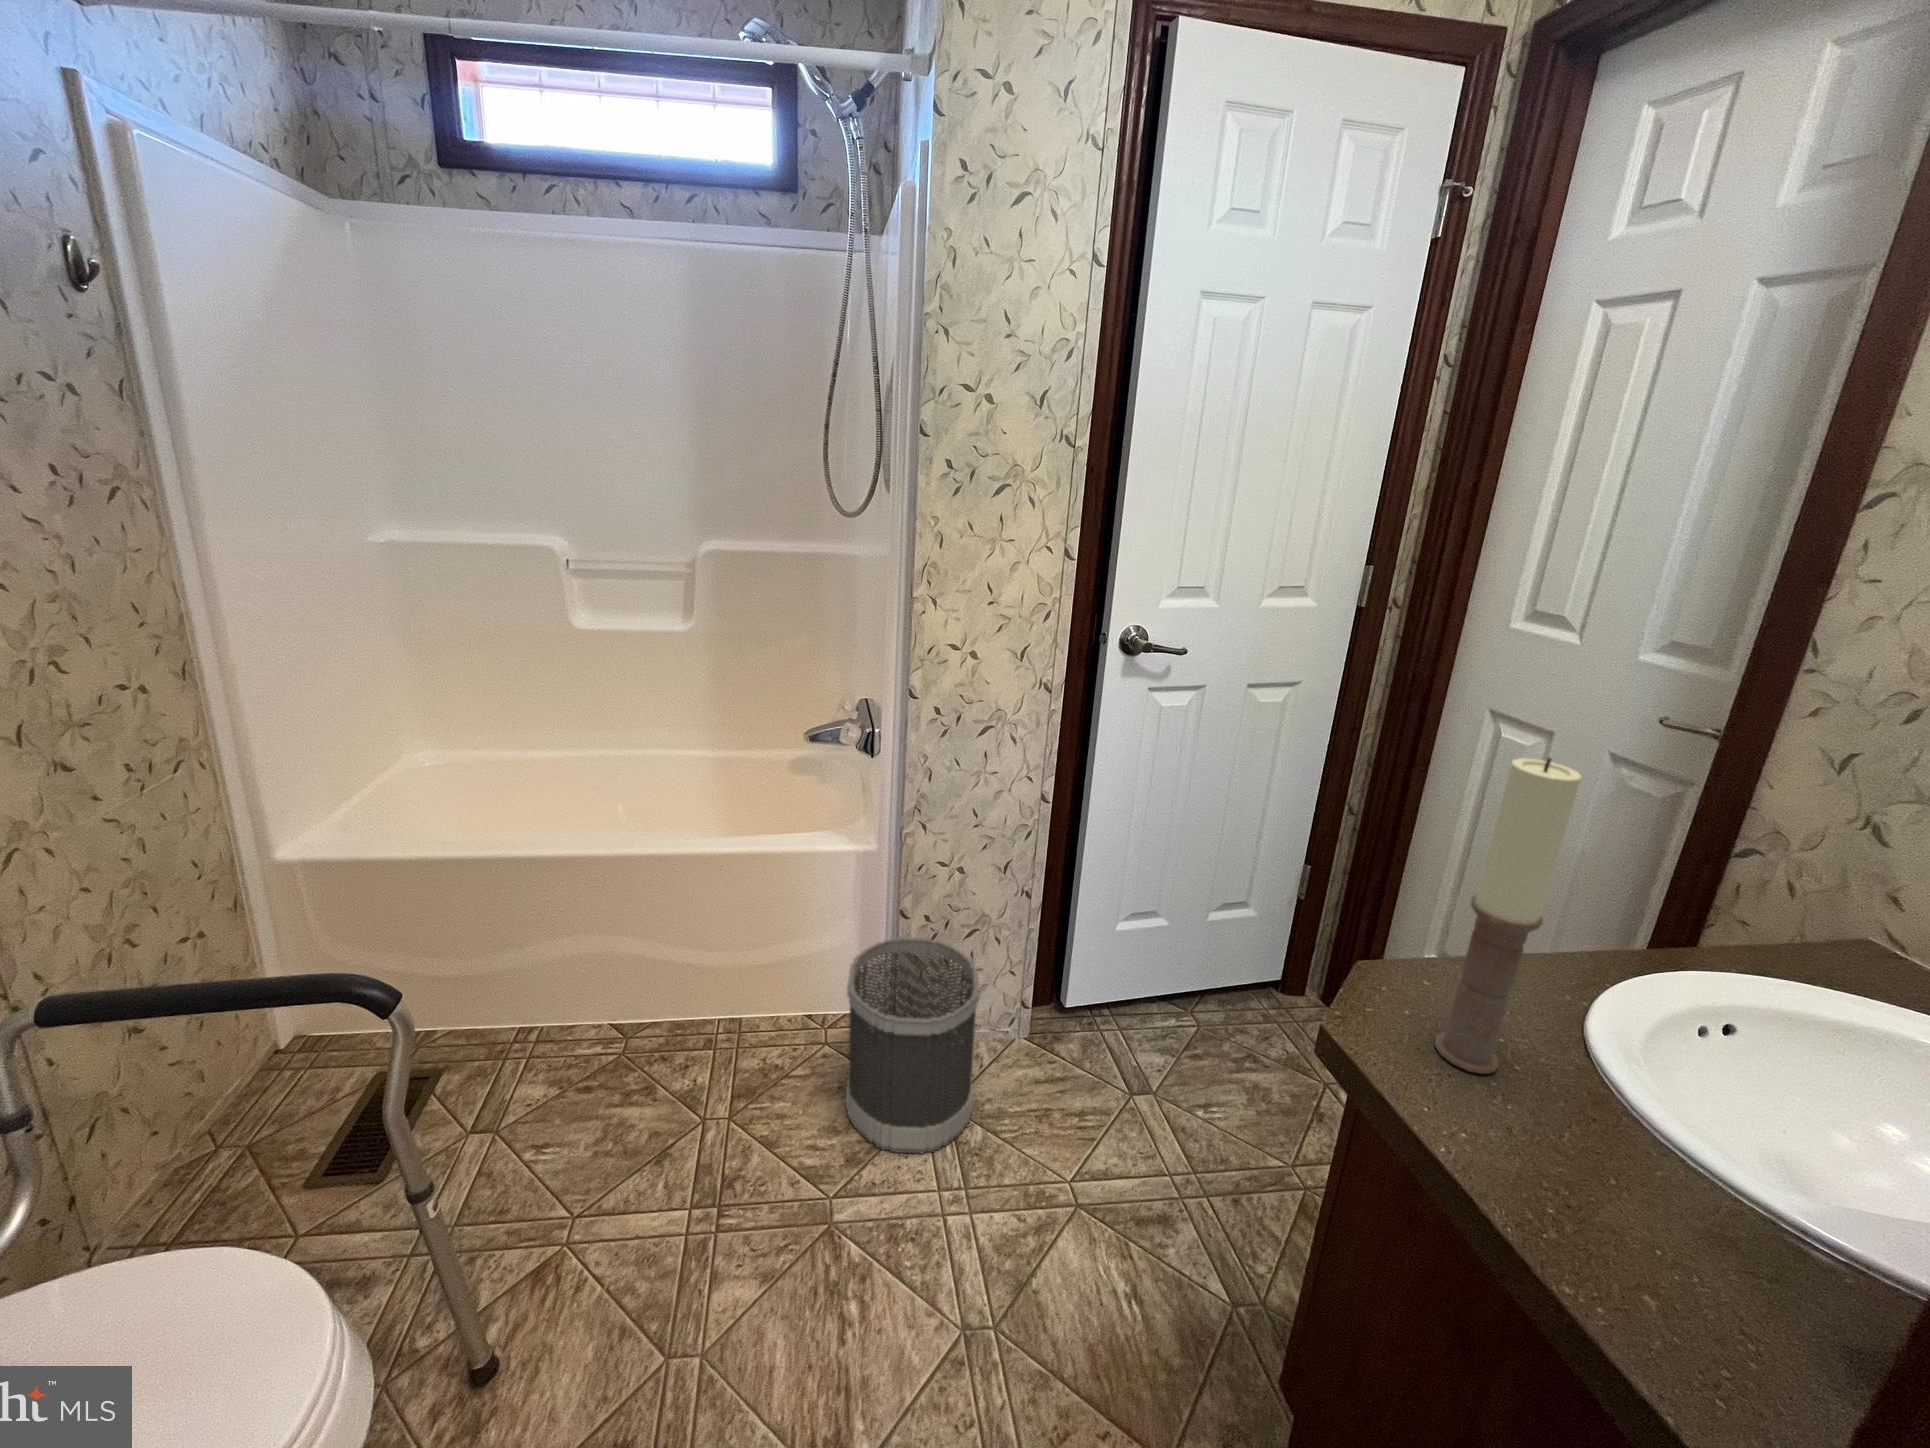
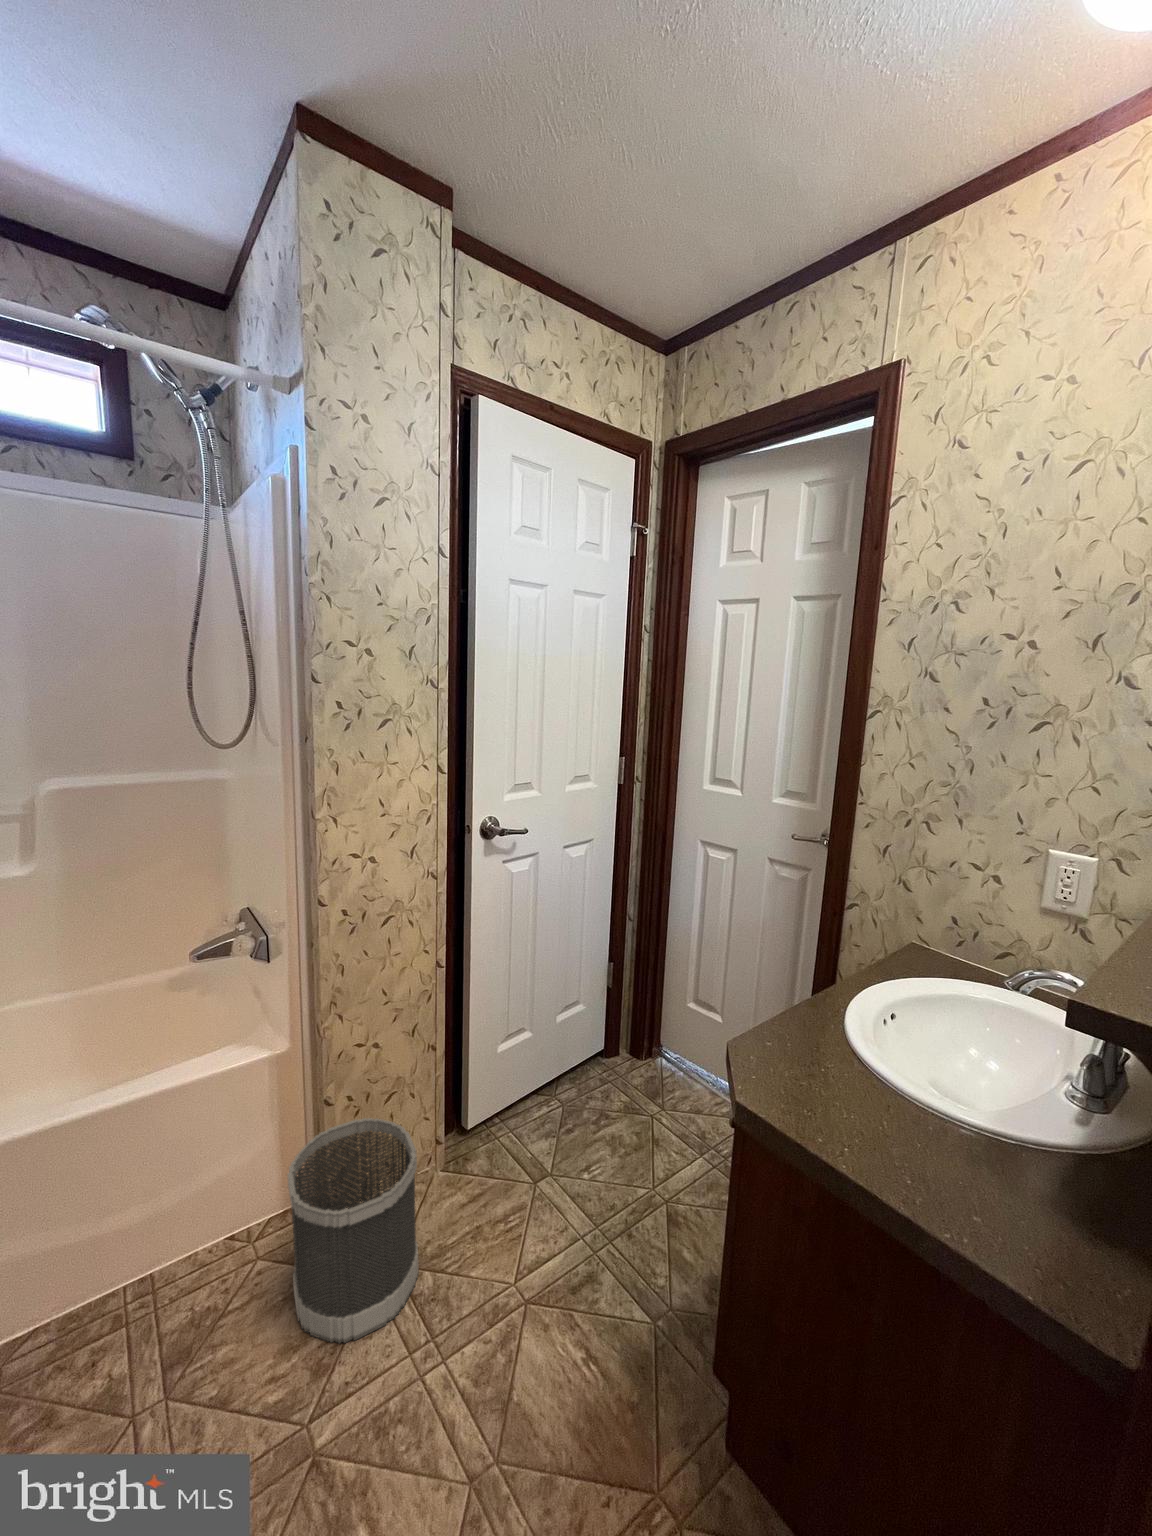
candle: present [1435,758,1581,1074] -> none [779,890,832,1093]

